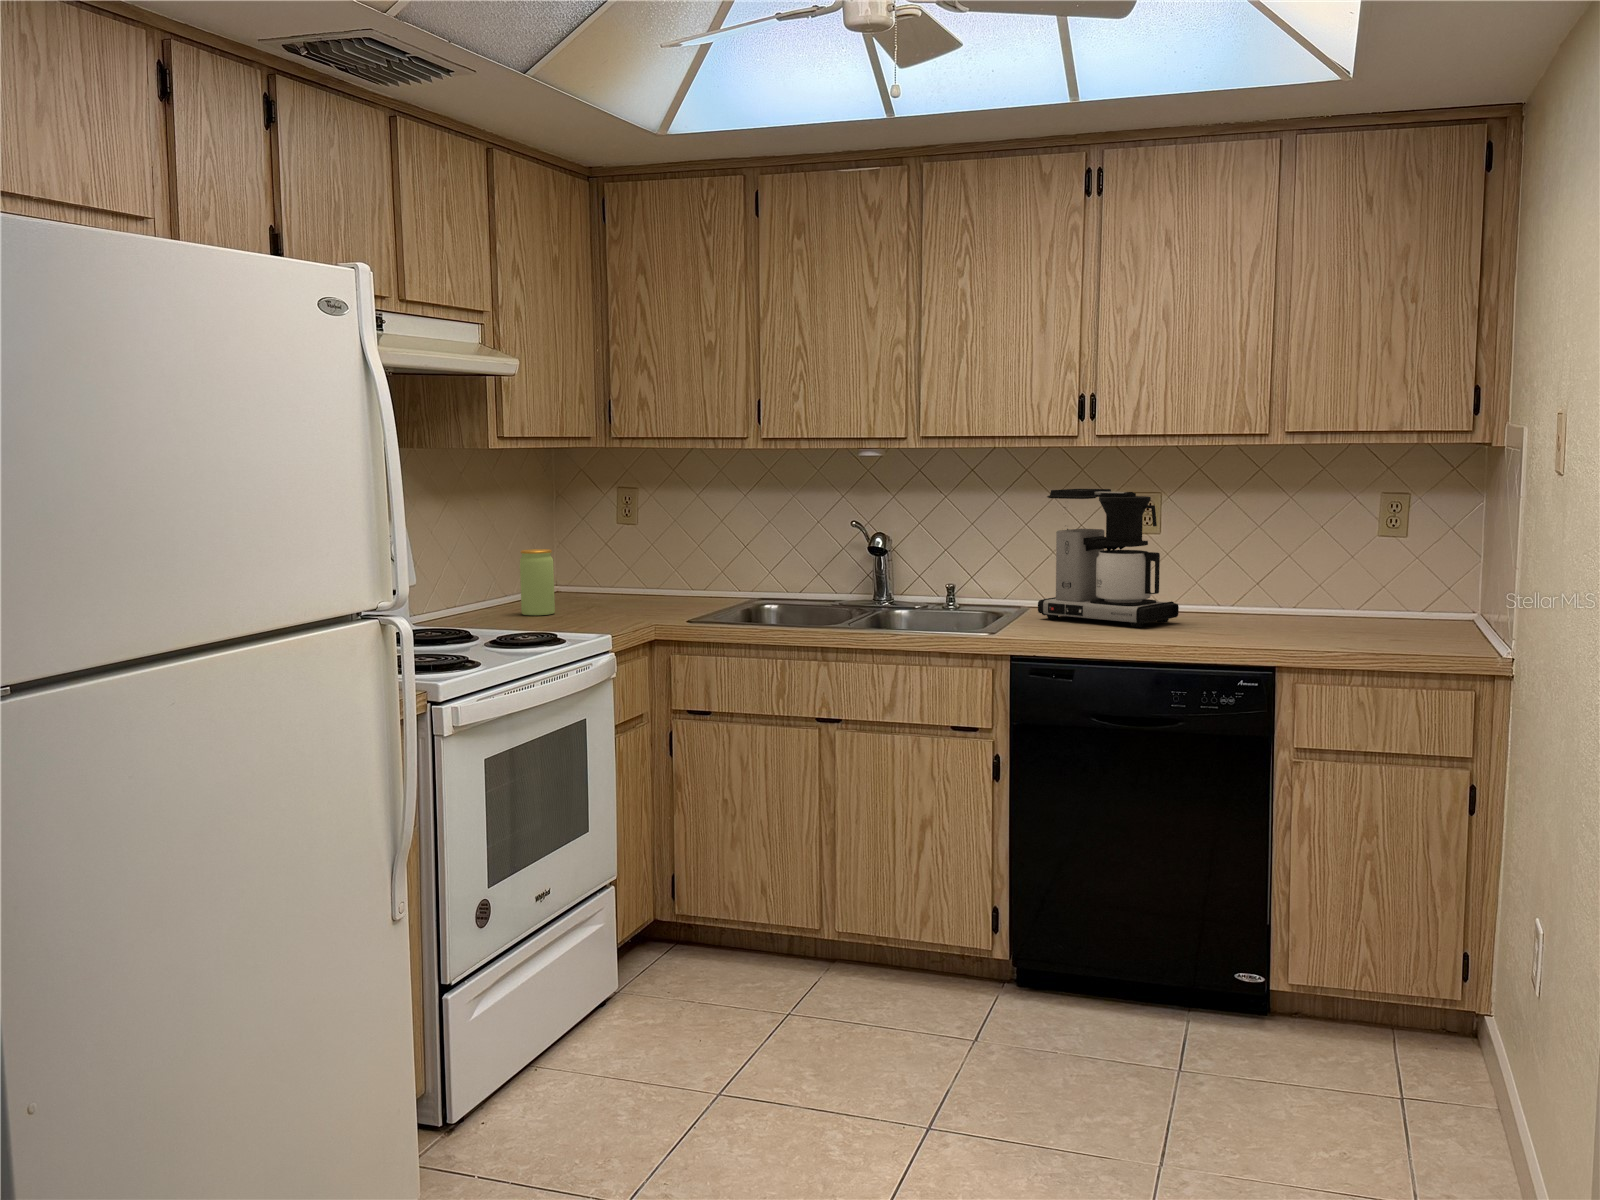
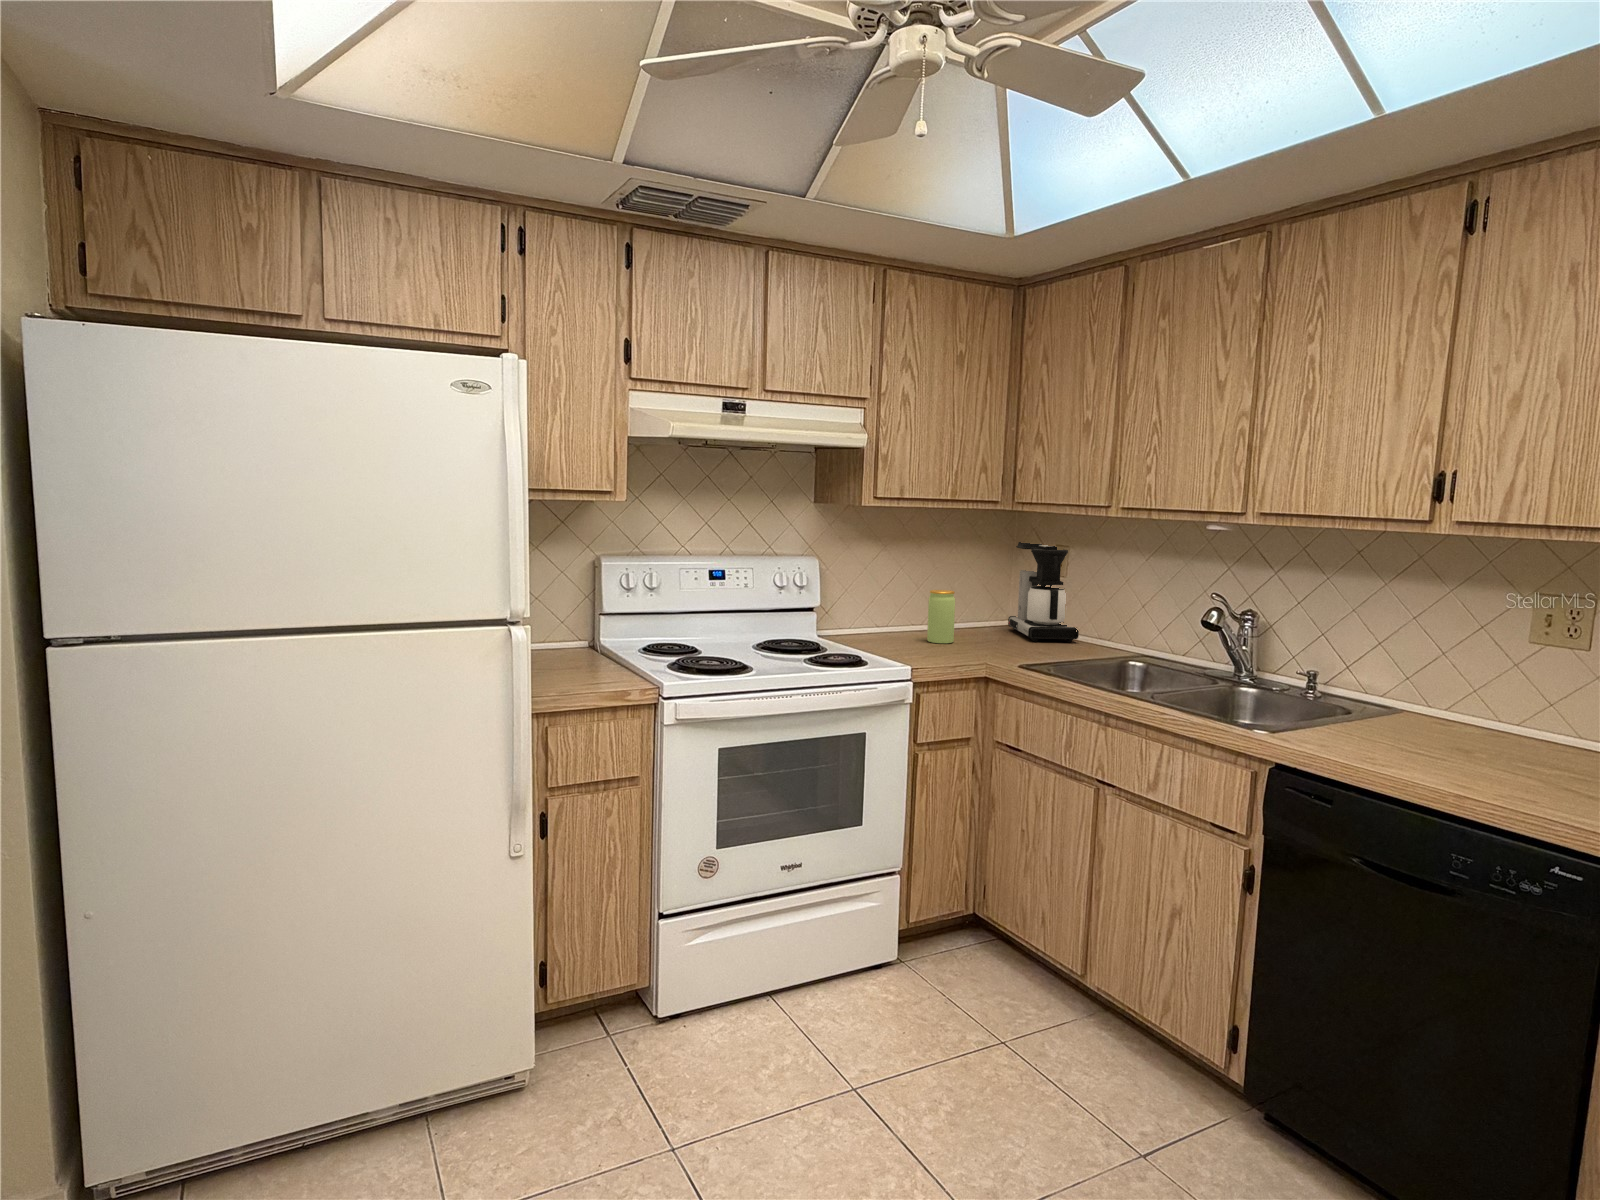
coffee maker: present [1038,489,1179,627] -> present [1008,542,1079,642]

